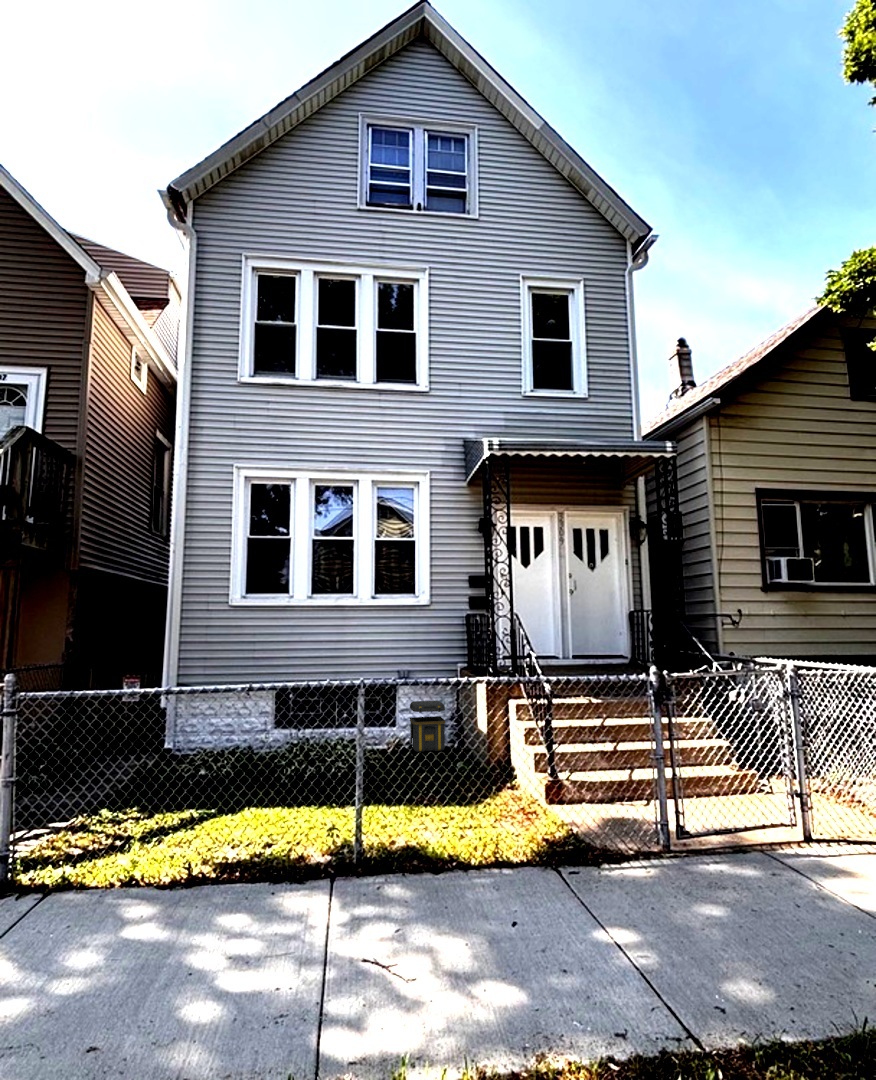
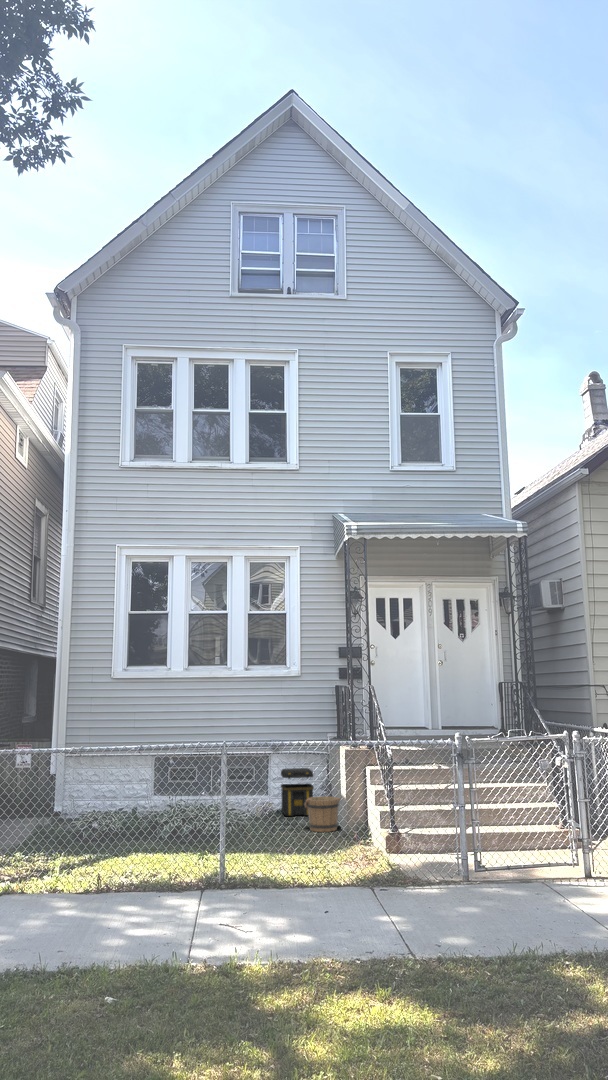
bucket: none [441,733,480,773] -> present [304,796,341,832]

